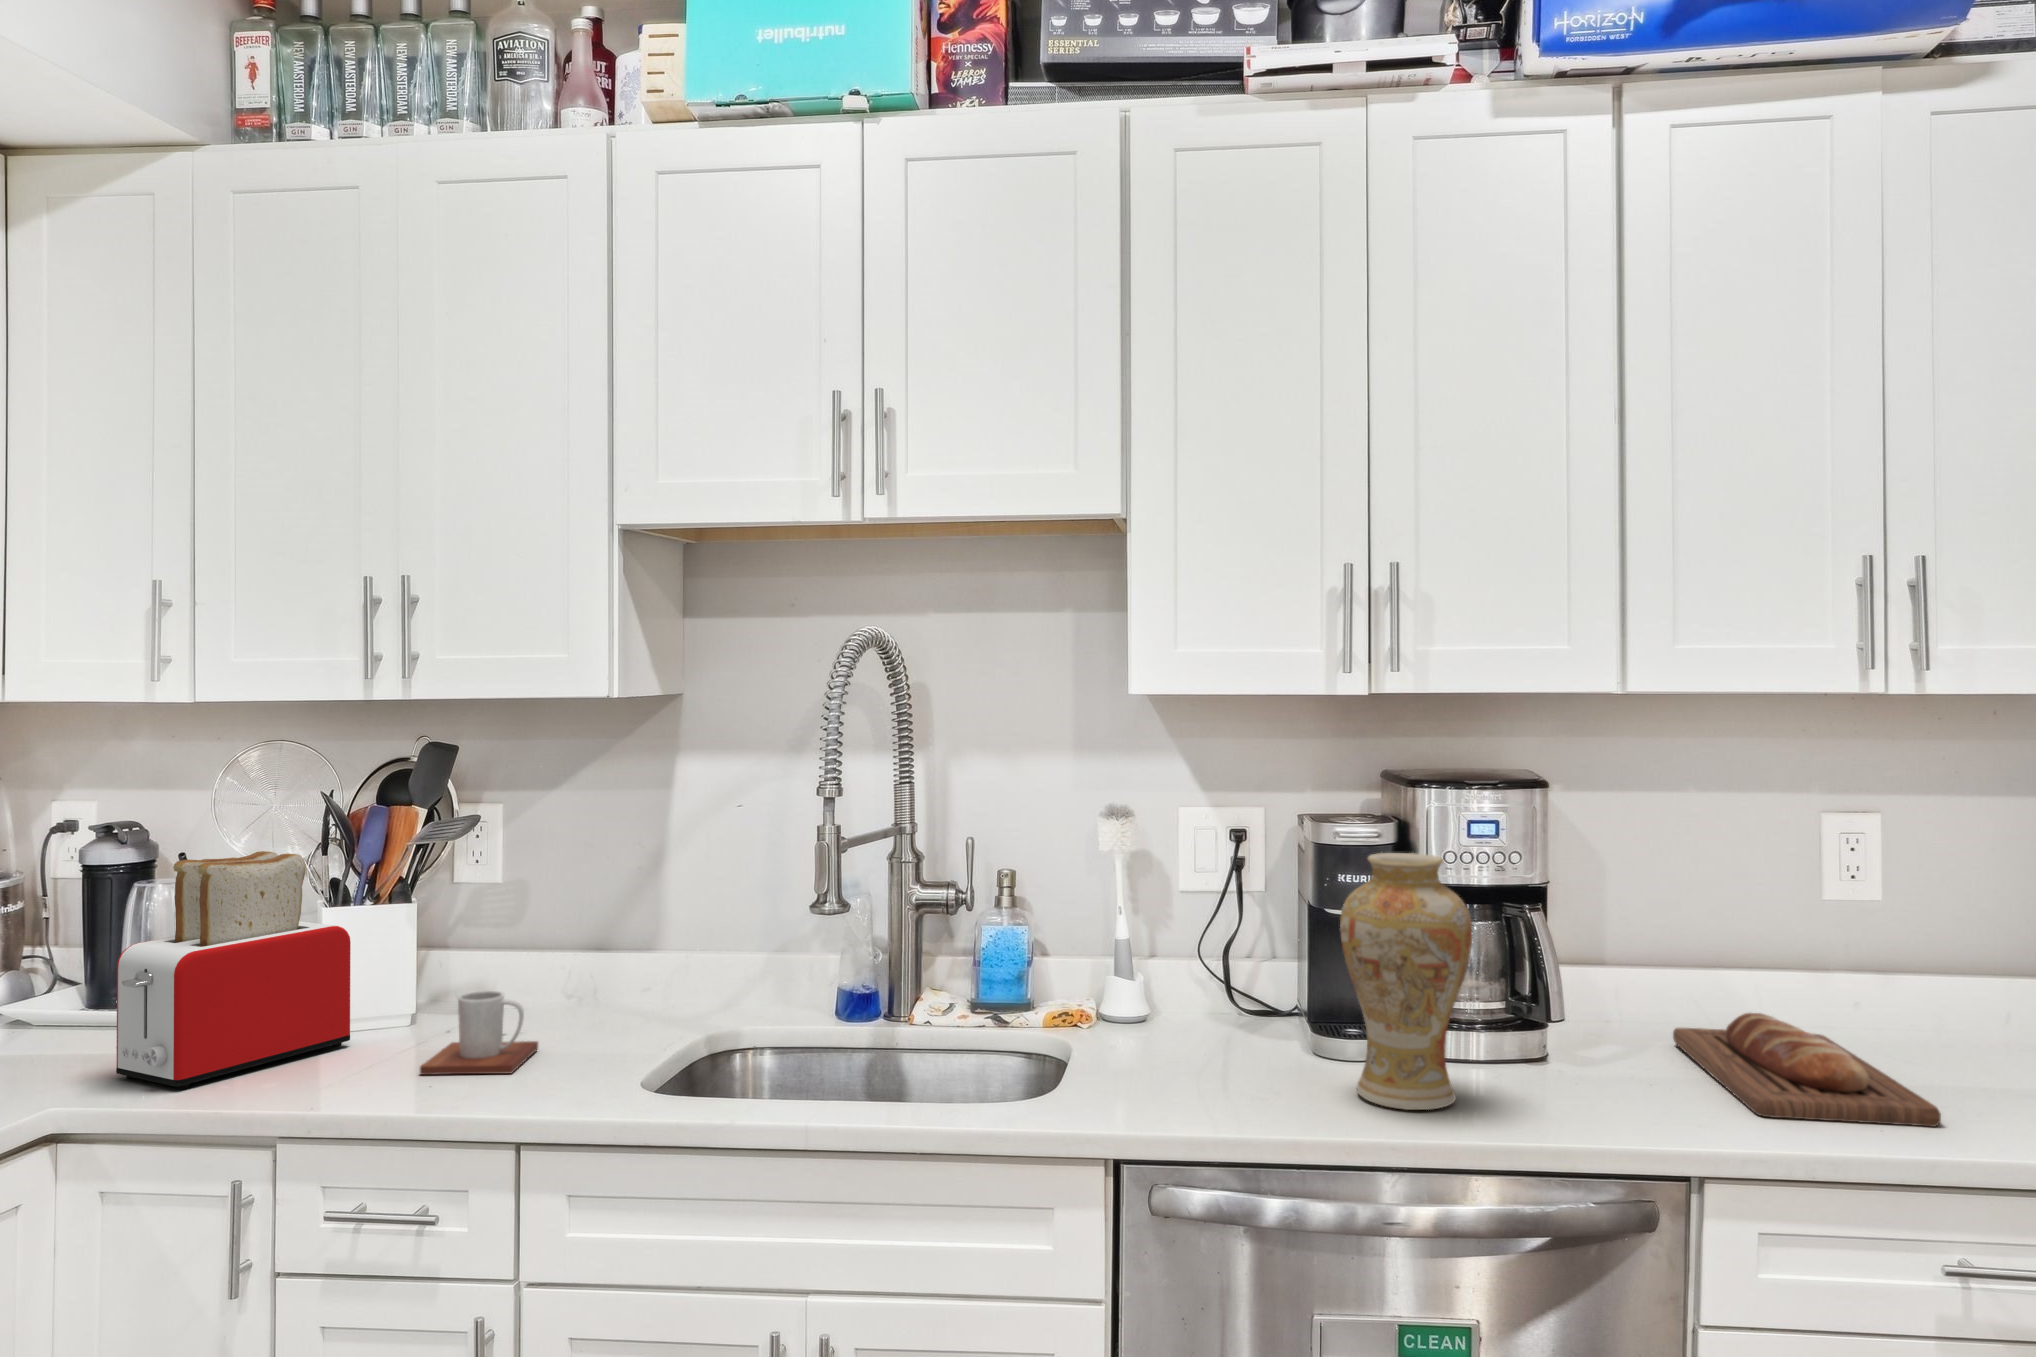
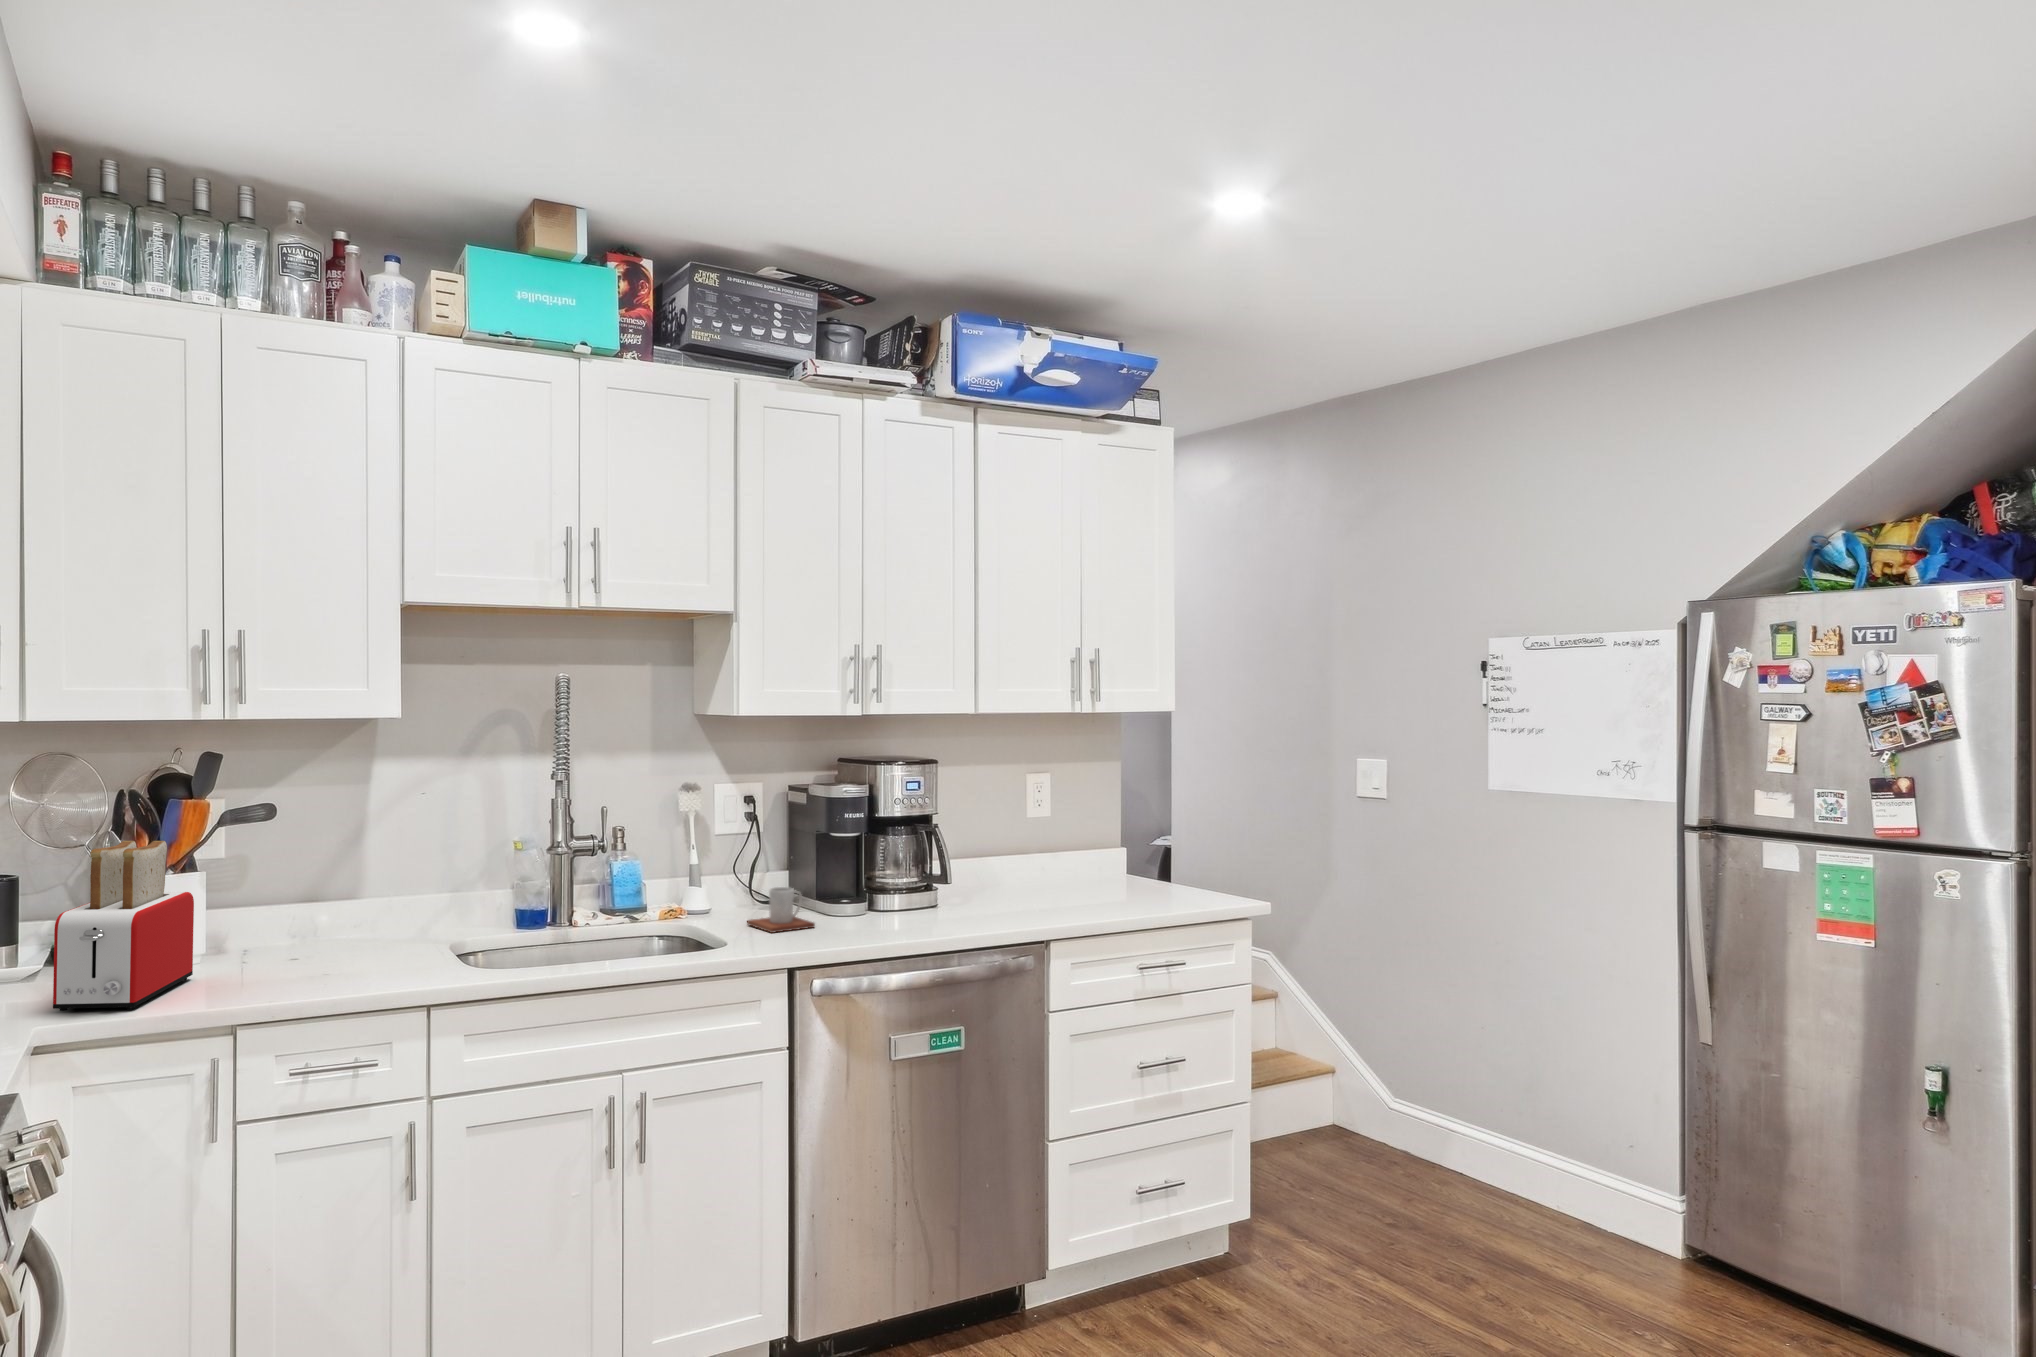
vase: present [1340,853,1472,1110] -> none [856,802,921,929]
mug: present [420,991,538,1075] -> present [747,887,815,933]
bread loaf: present [1673,1013,1941,1127] -> none [979,873,1099,914]

